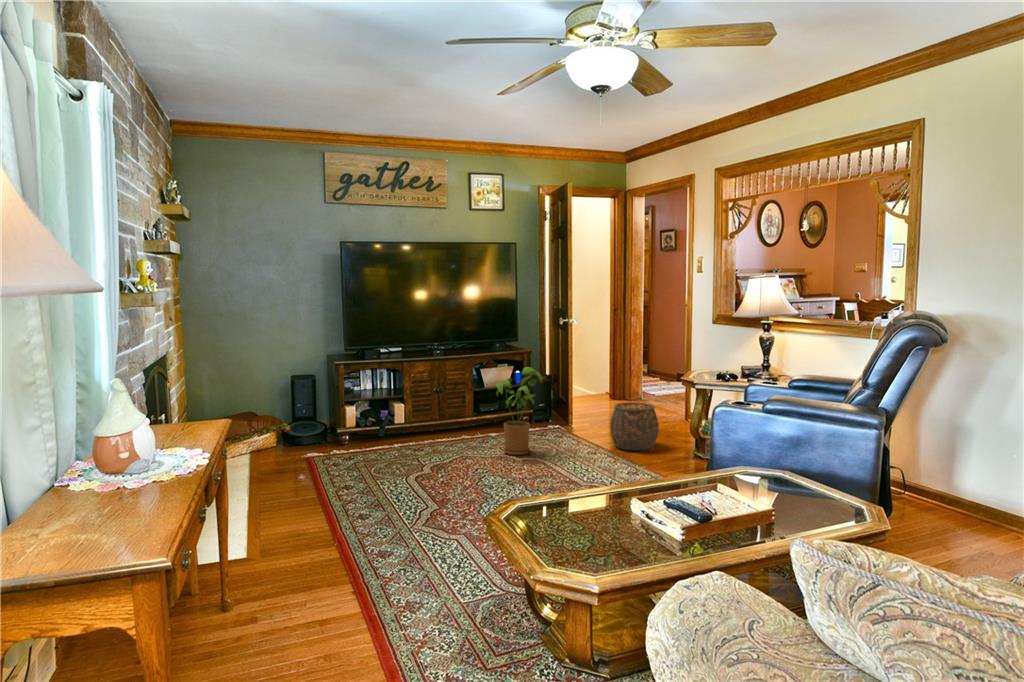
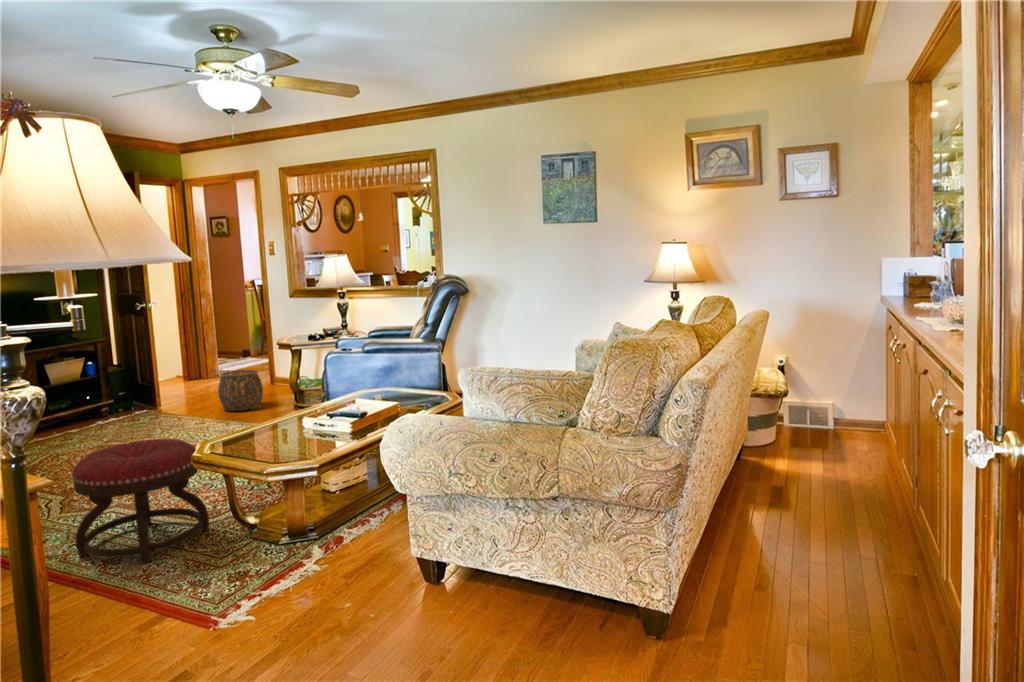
house plant: present [496,367,544,455] -> none [101,349,153,434]
ottoman: none [331,490,469,652] -> present [72,439,209,564]

